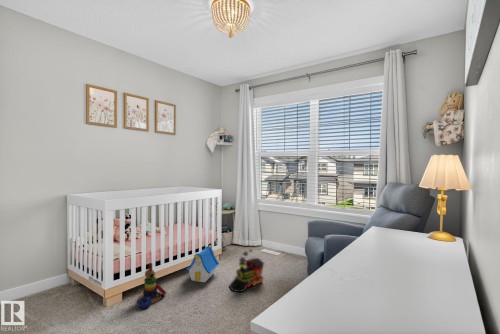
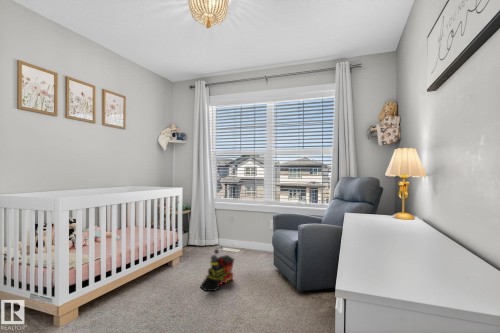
toy house: present [187,245,219,282] -> none [150,247,185,286]
stacking toy: present [138,263,166,309] -> none [101,270,134,322]

